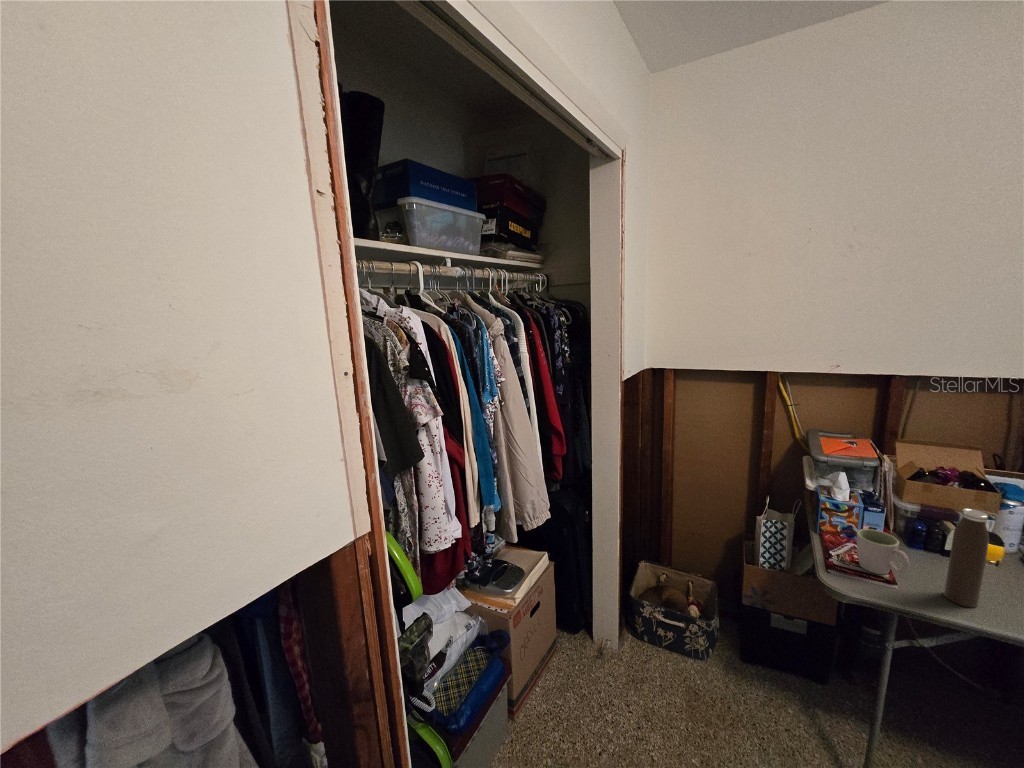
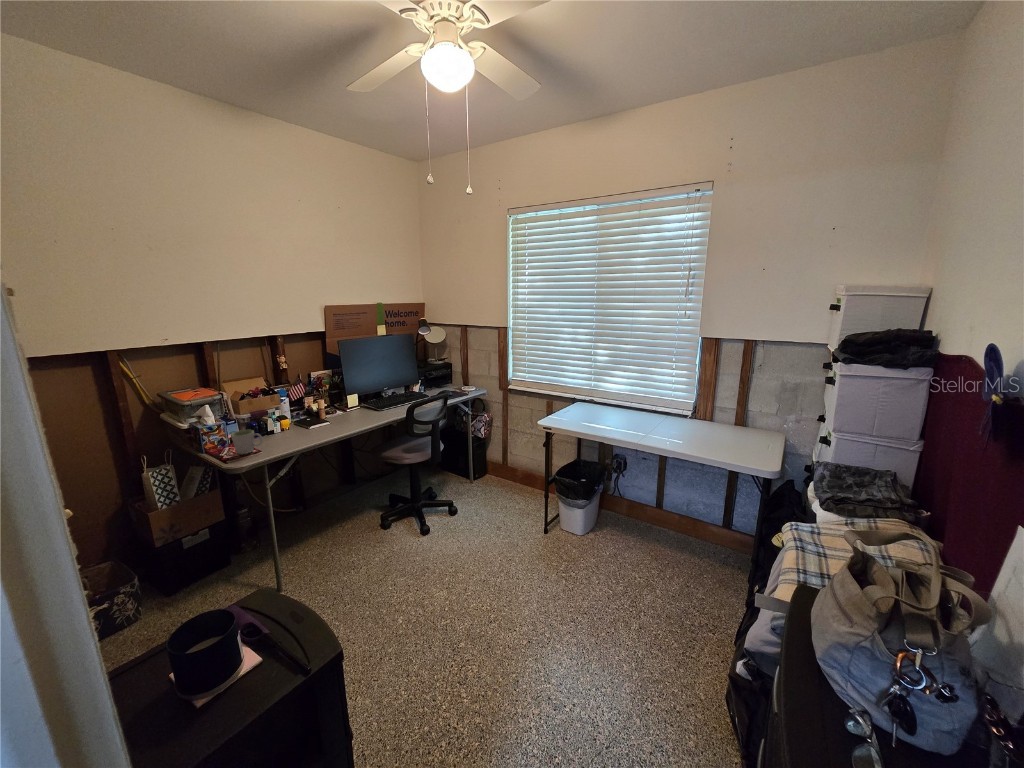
water bottle: present [944,509,989,607] -> none [275,397,293,446]

